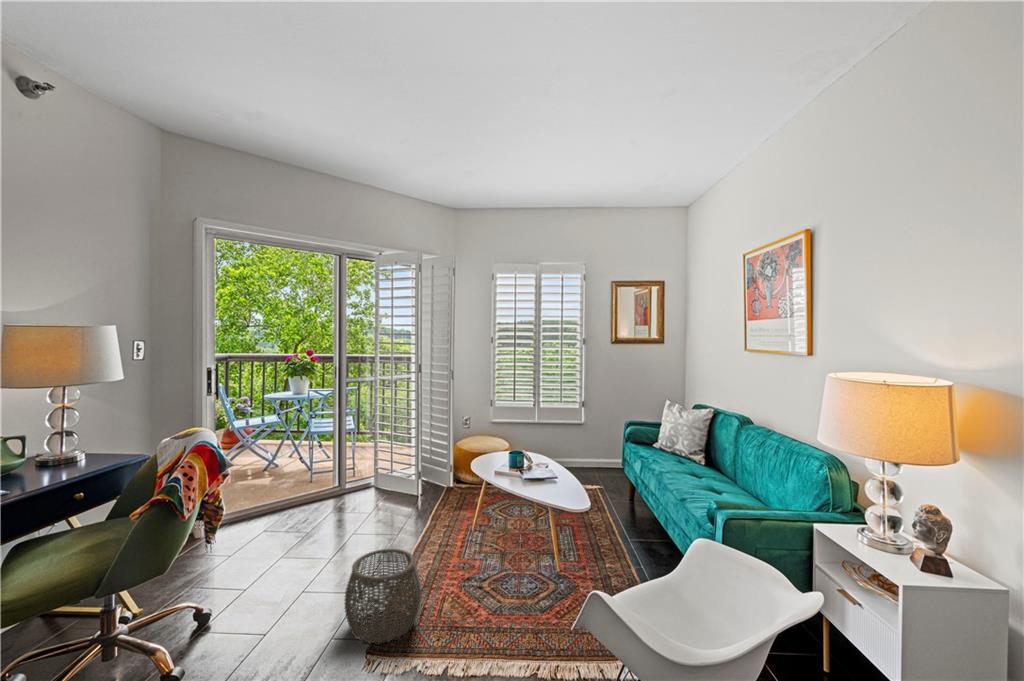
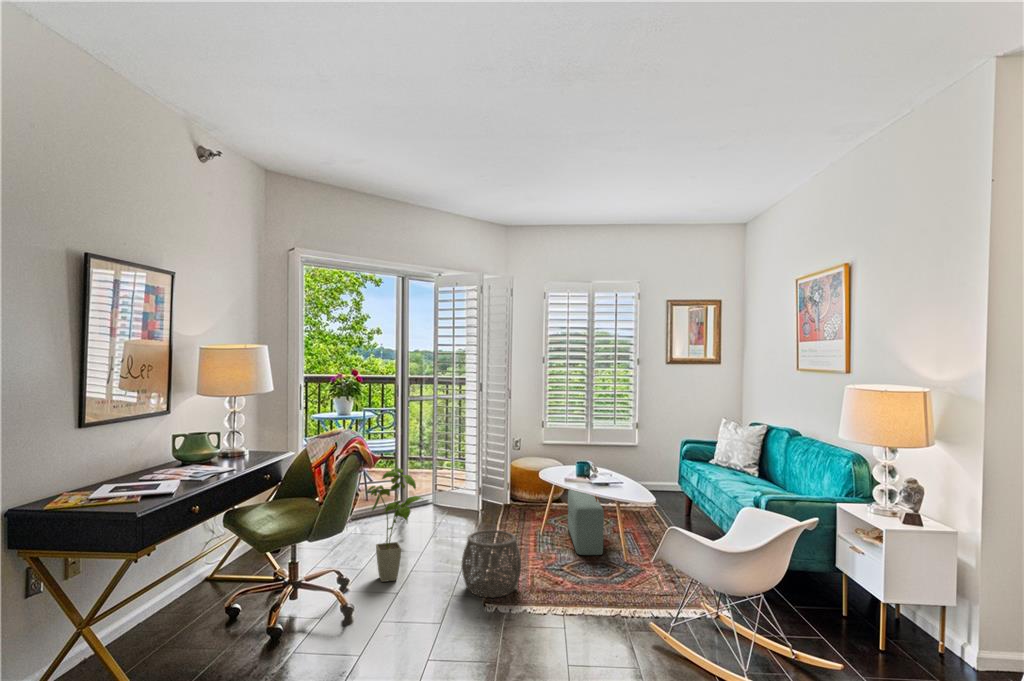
house plant: none [235,476,315,616] -> present [367,468,422,582]
pouf: none [502,478,534,562] -> present [568,490,604,555]

